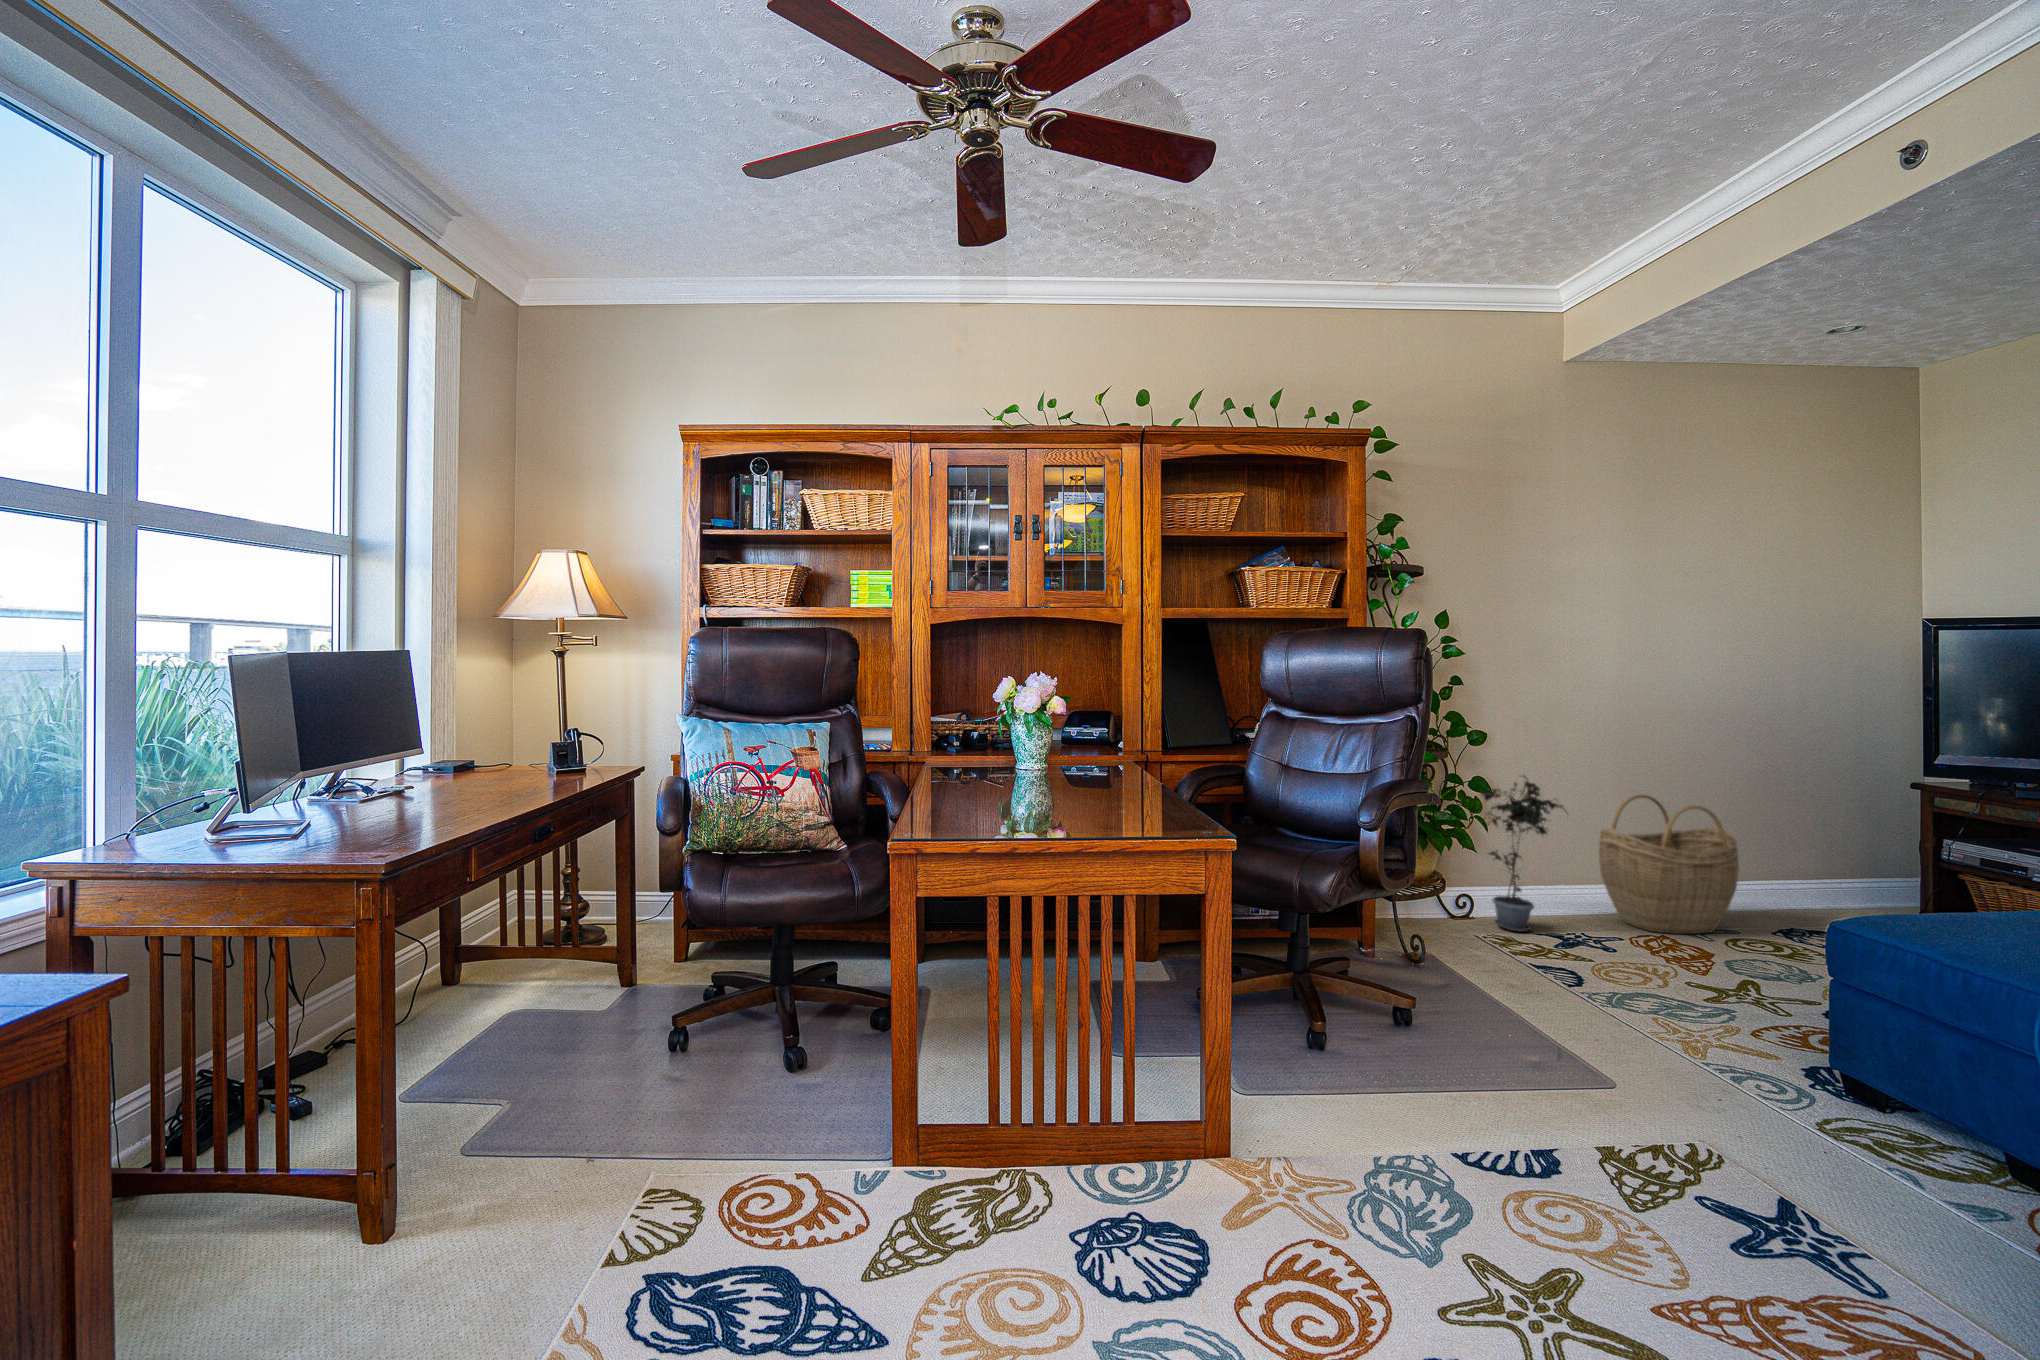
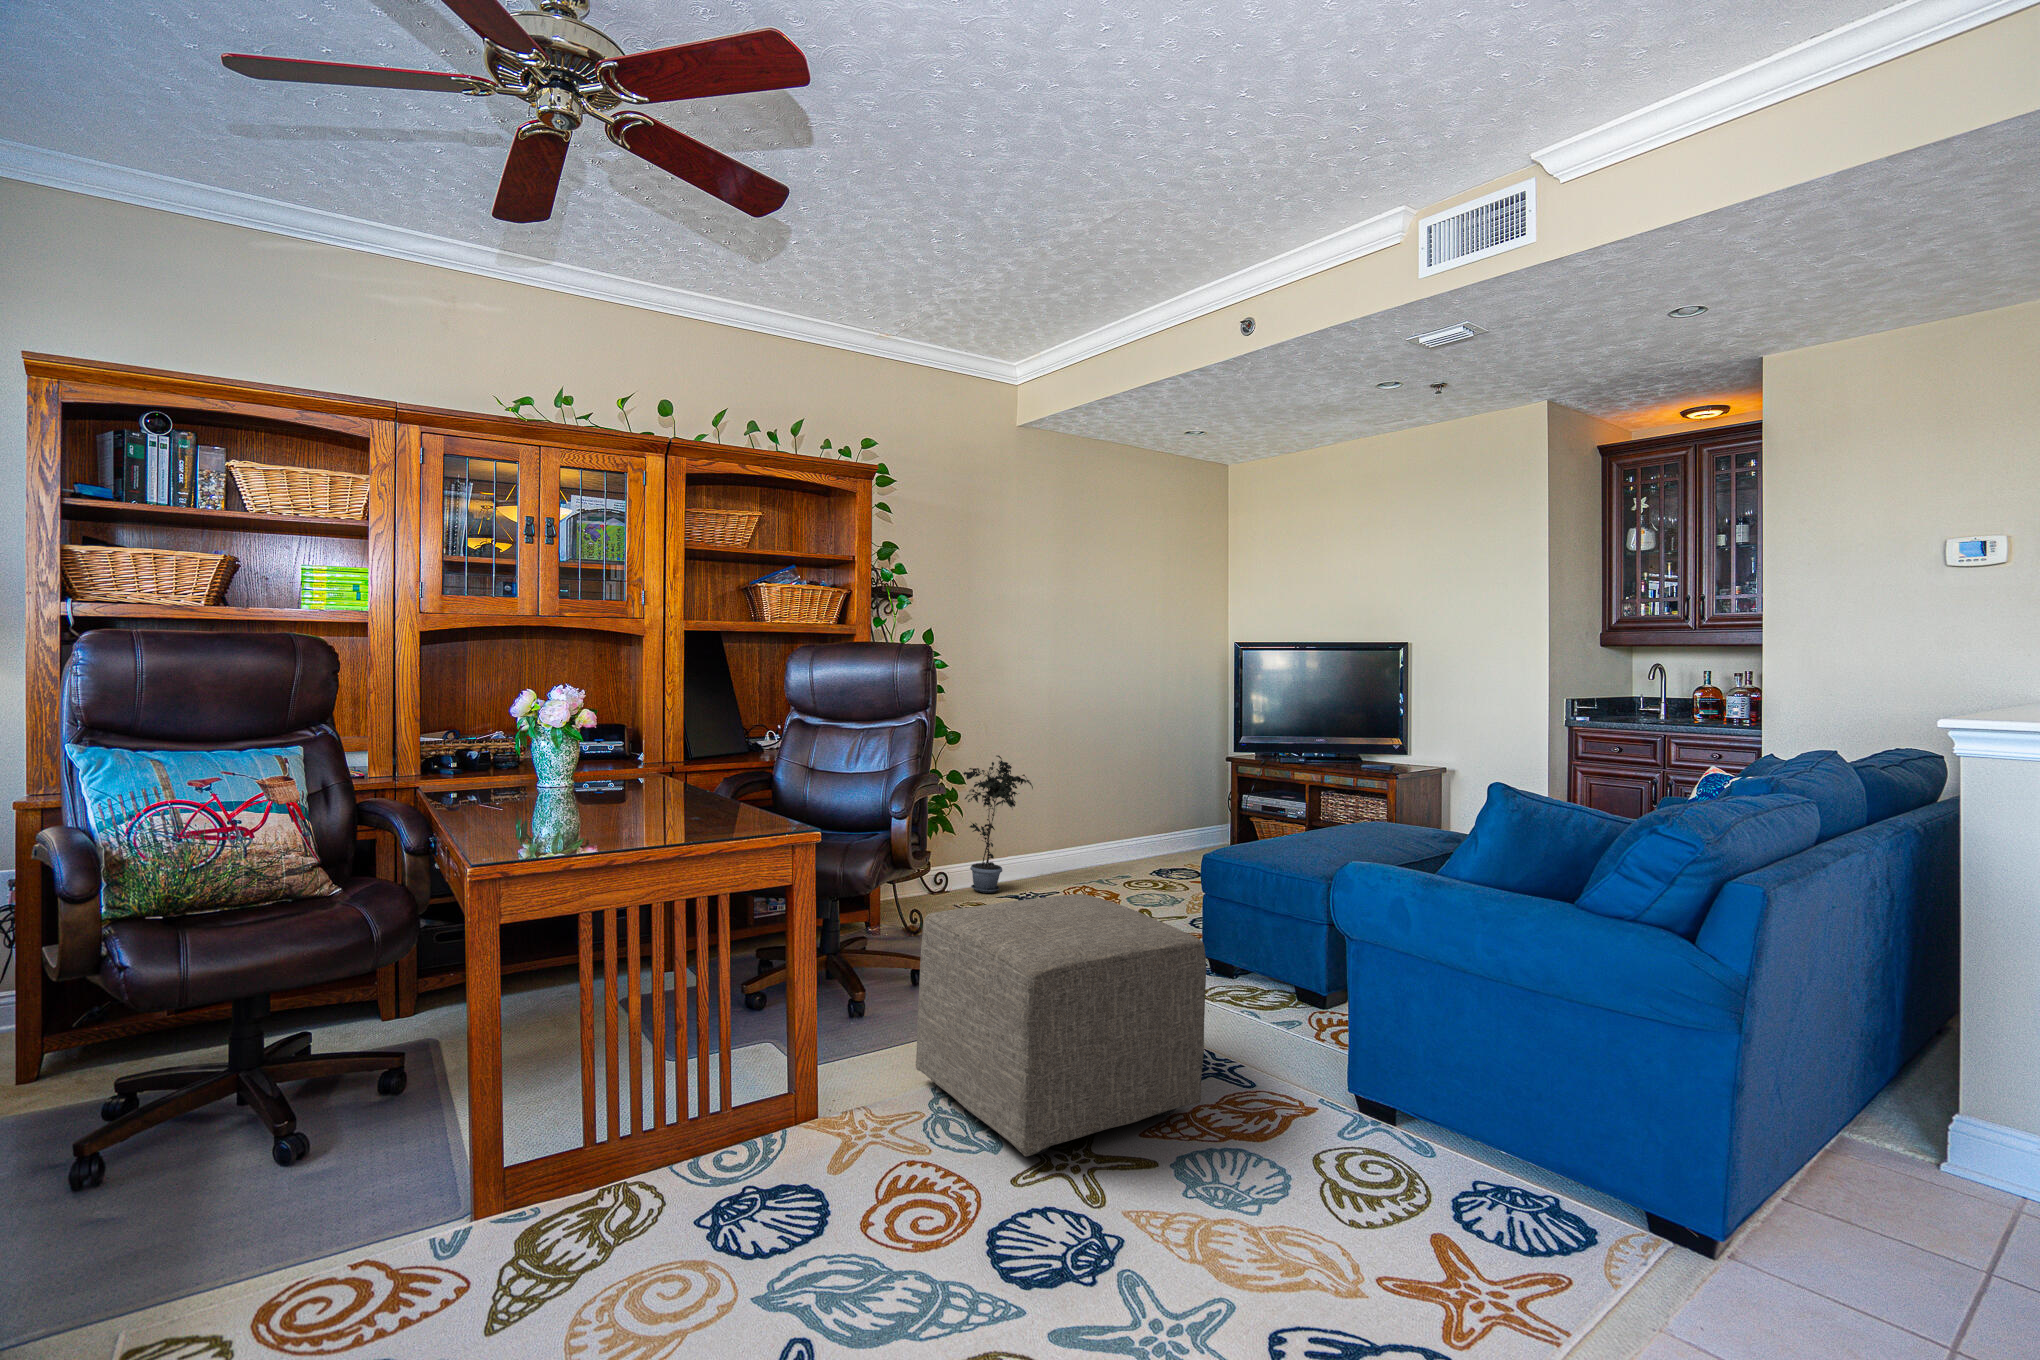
woven basket: present [1599,794,1739,934] -> none [1046,769,1136,881]
ottoman: none [1353,951,1779,1296] -> present [916,894,1206,1156]

